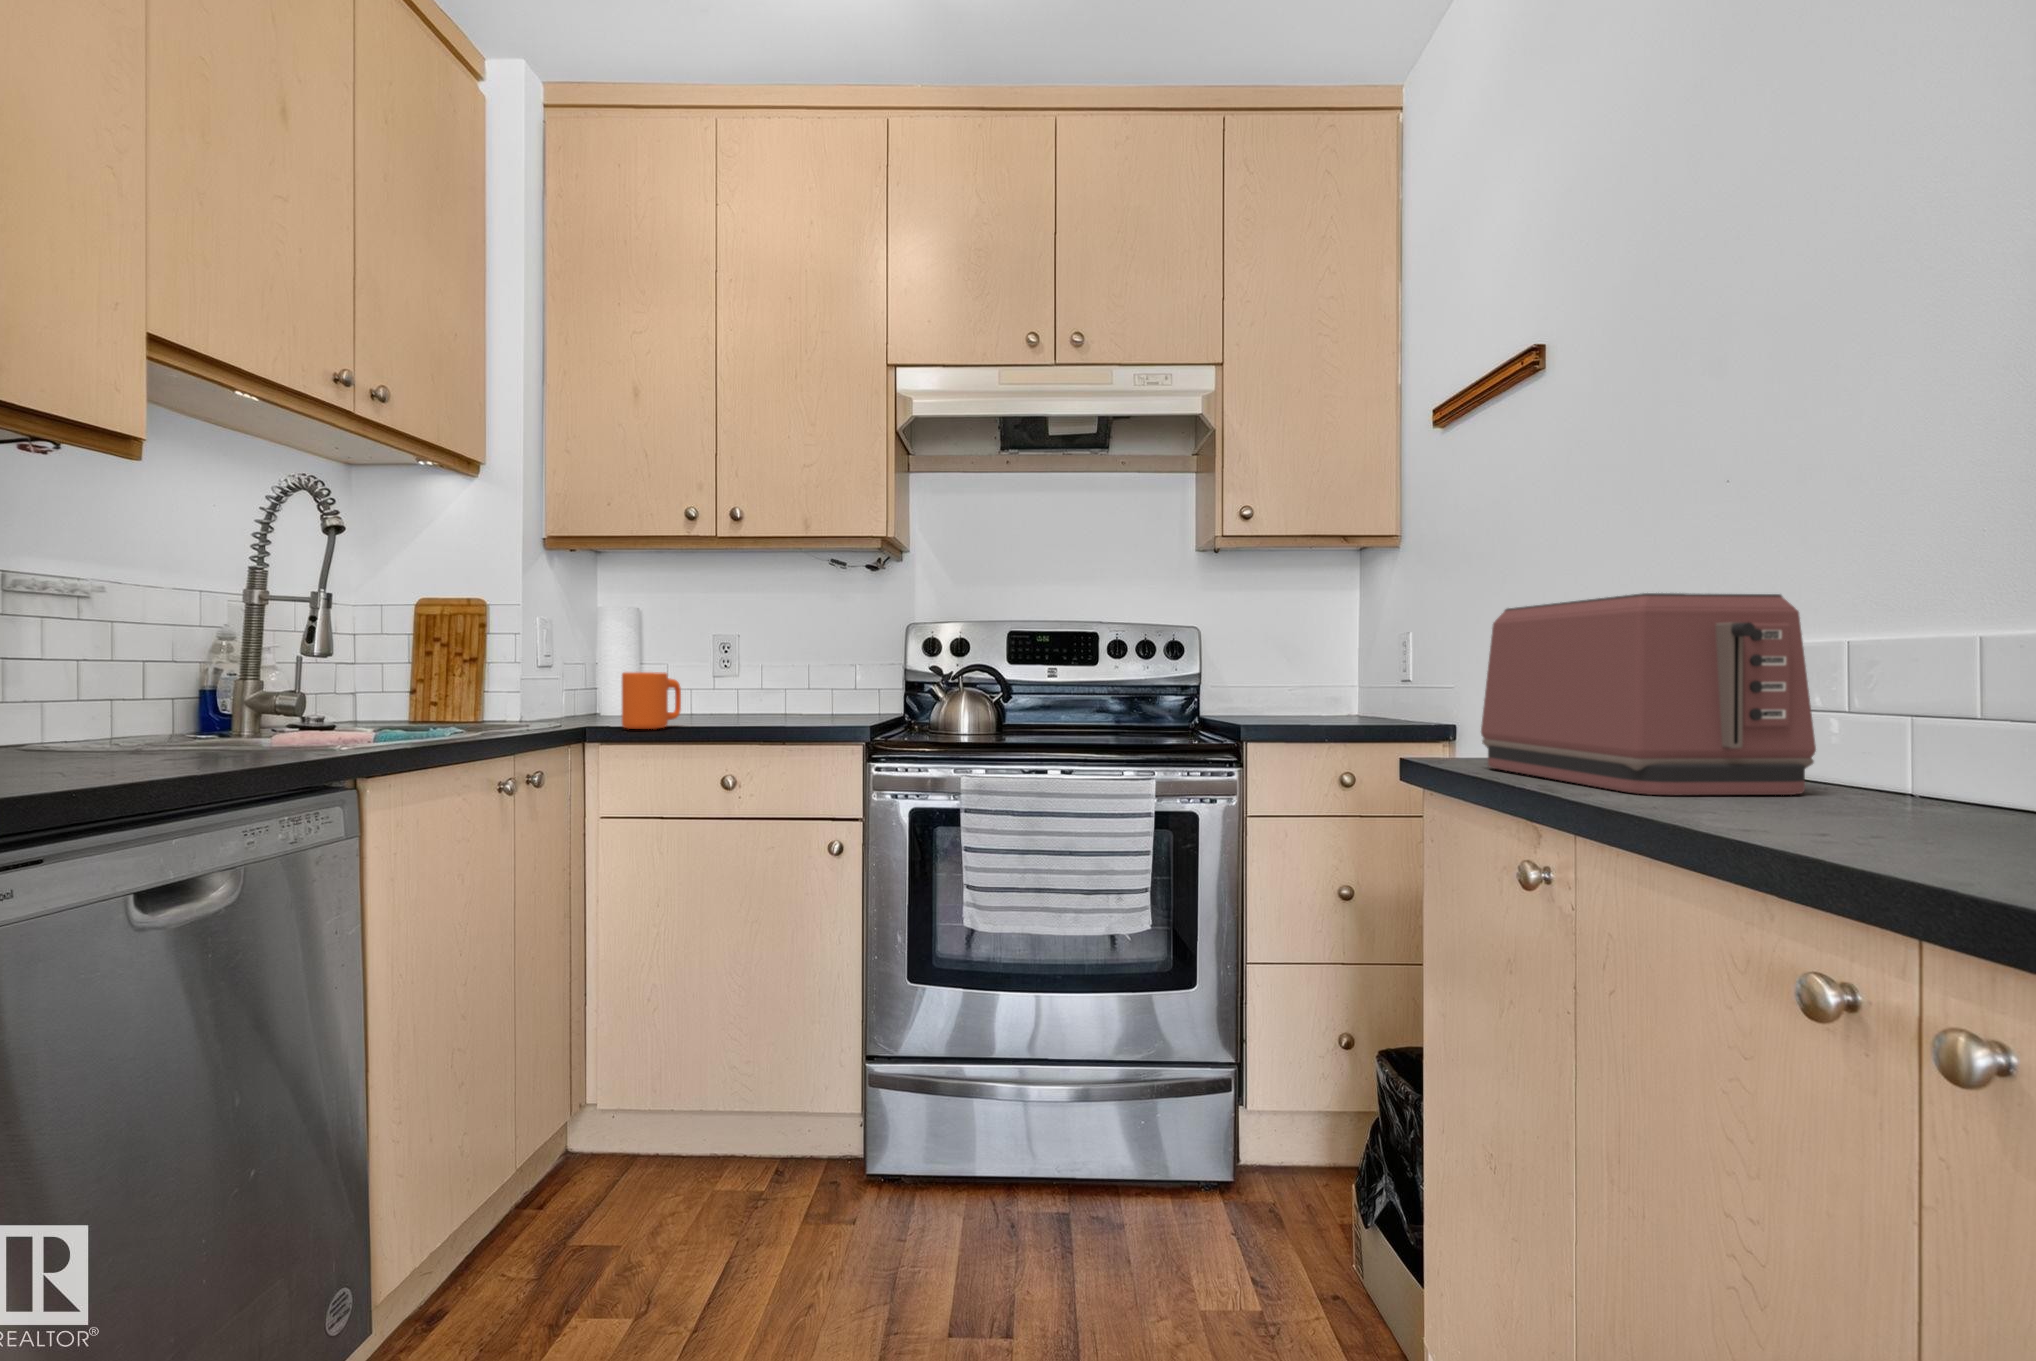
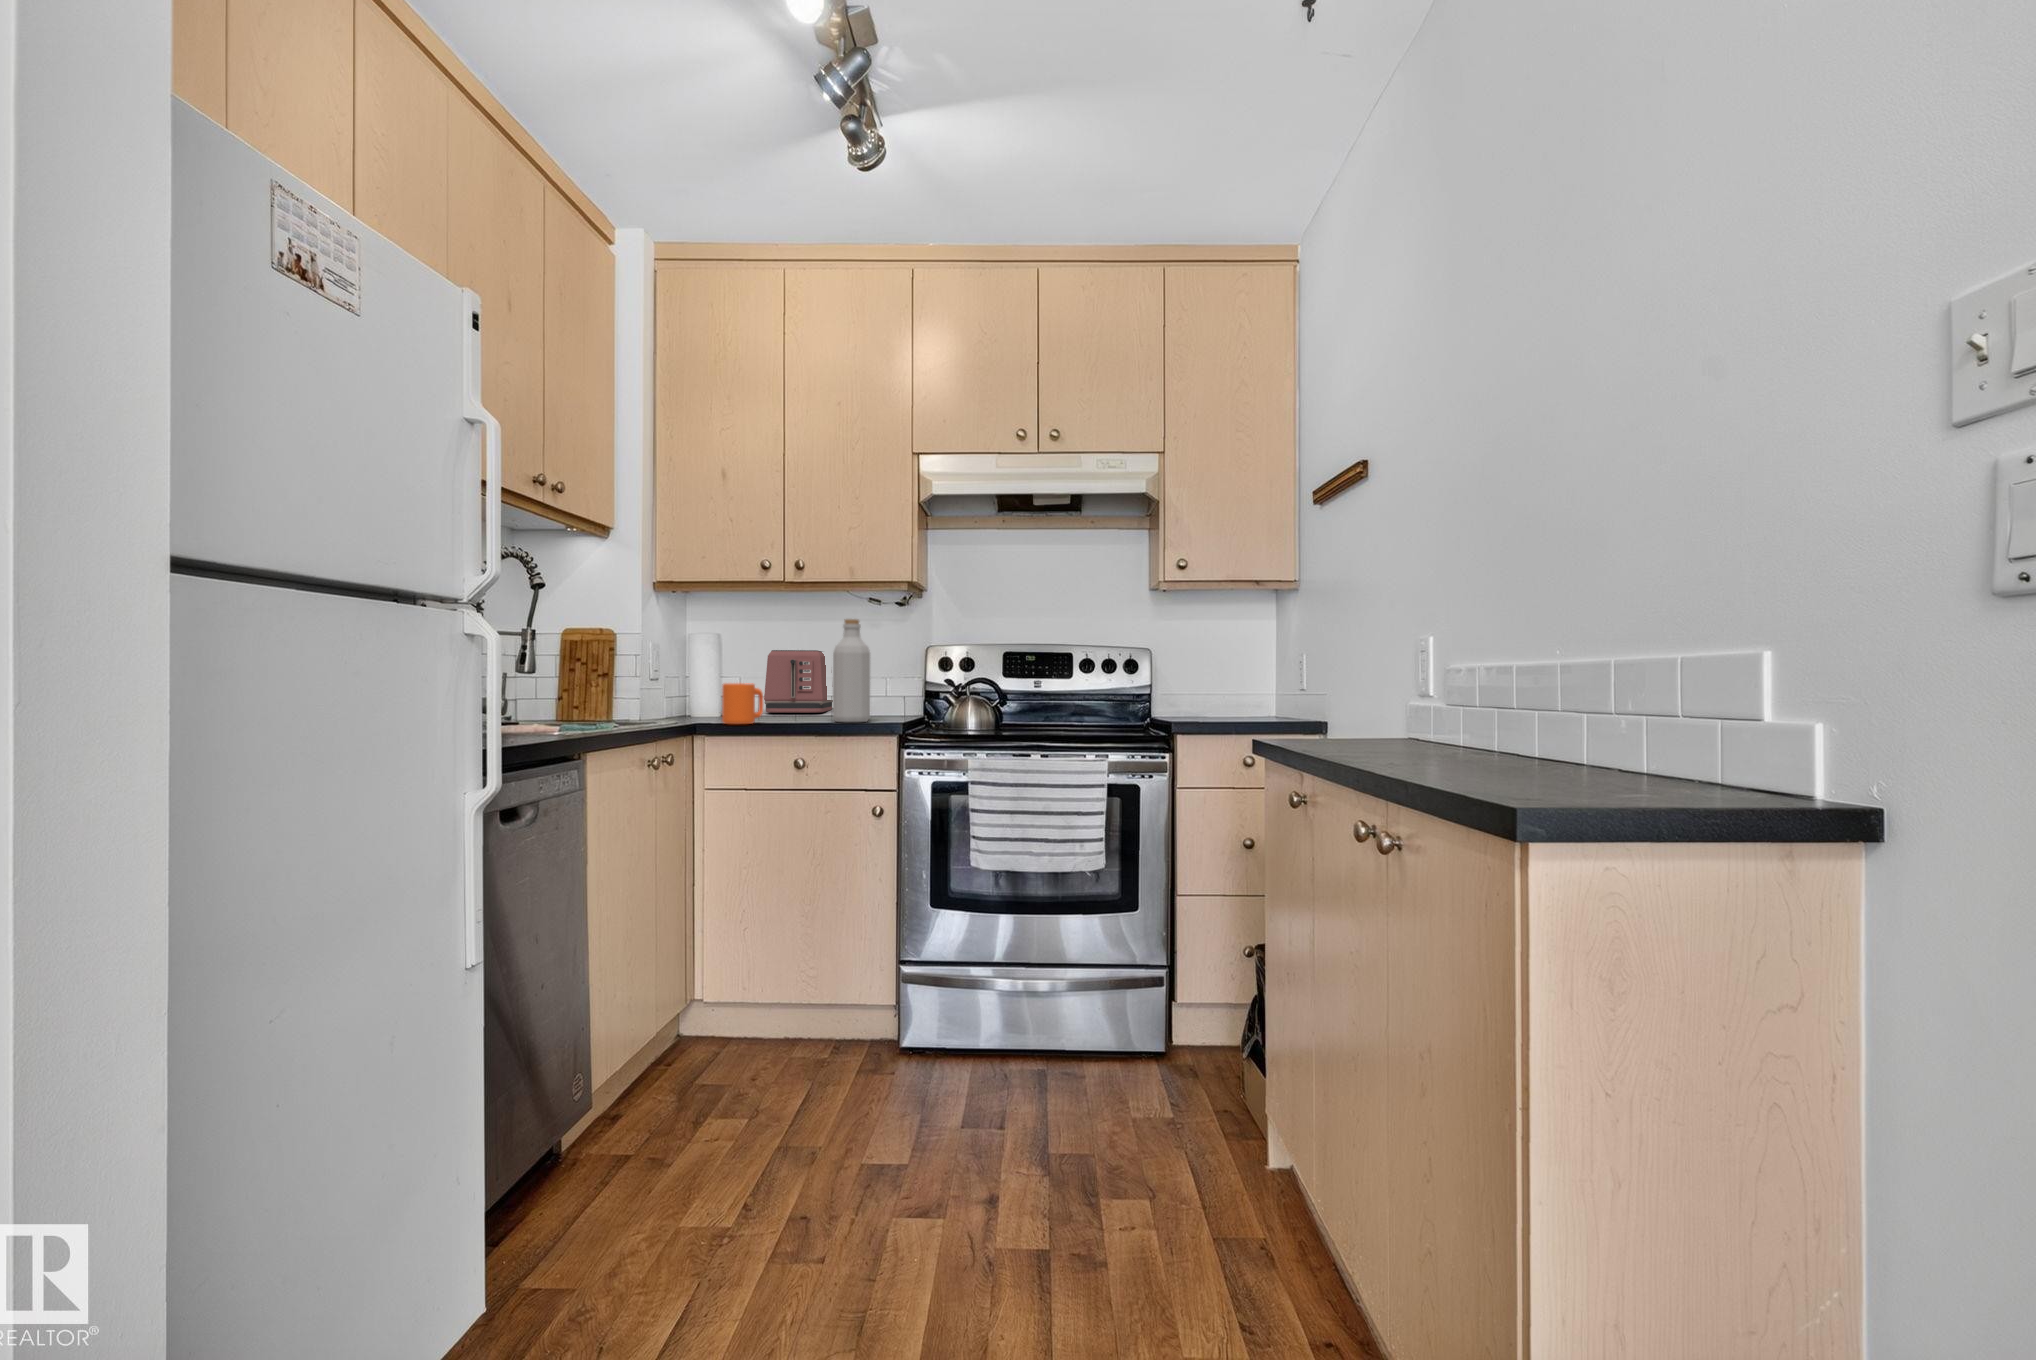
bottle: none [777,585,829,725] -> present [833,619,870,722]
toaster: present [1481,593,1816,795] -> present [764,650,833,713]

